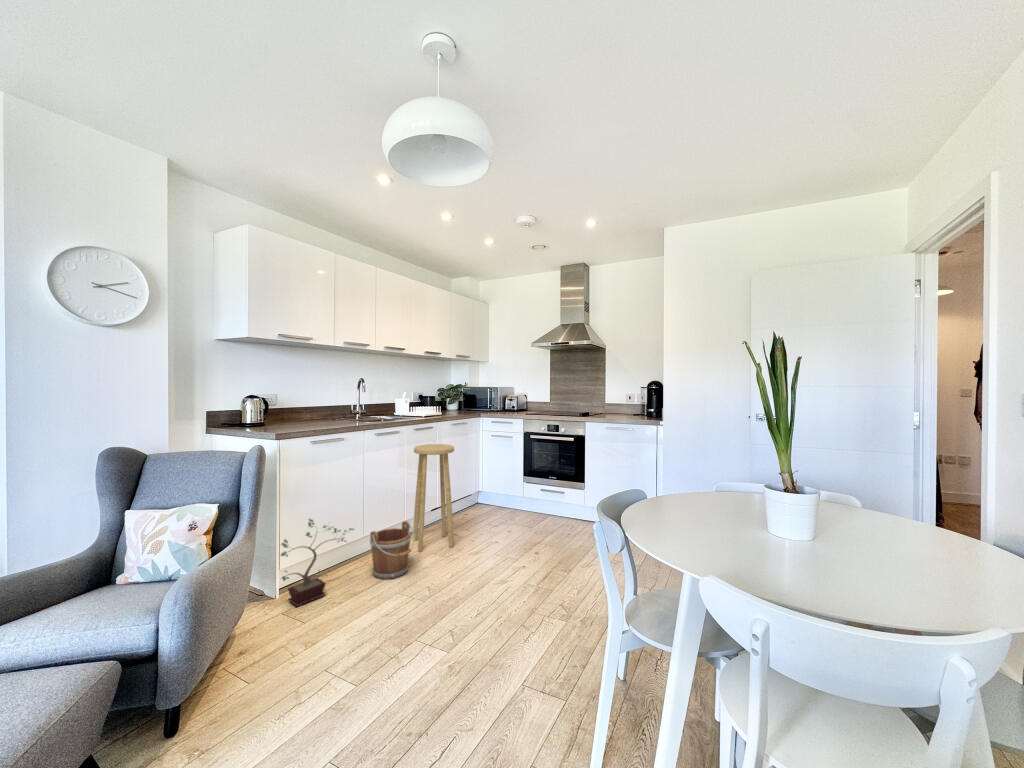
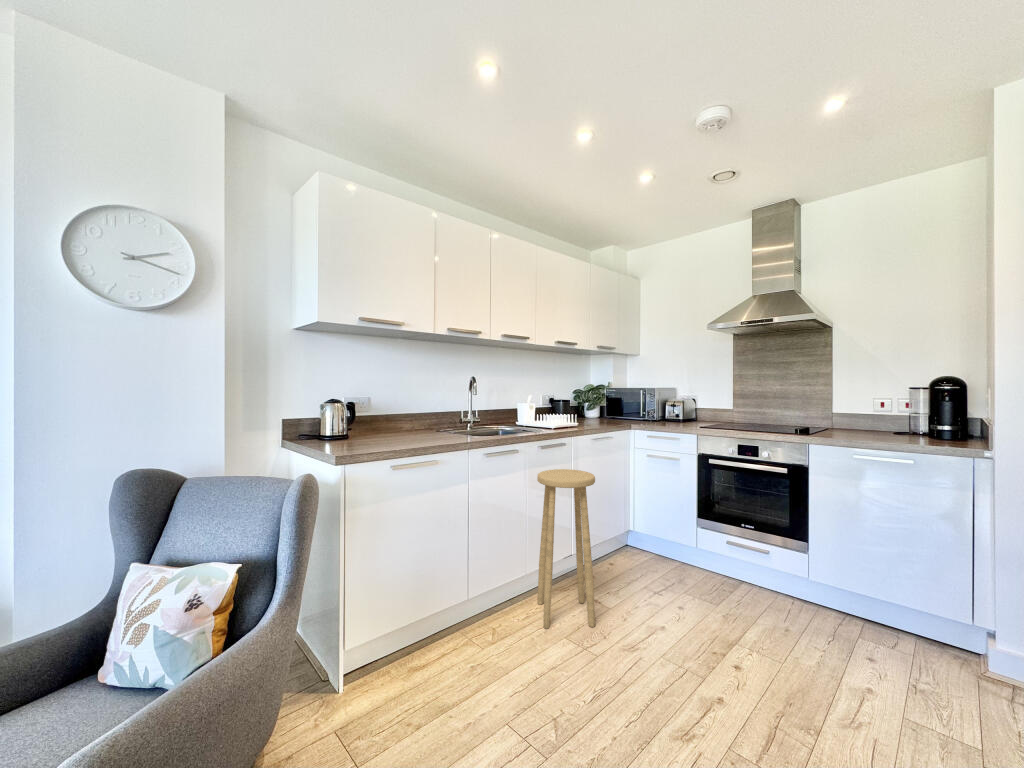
potted plant: present [281,519,354,606] -> none [338,578,448,713]
bucket: present [370,521,414,579] -> none [471,587,535,681]

